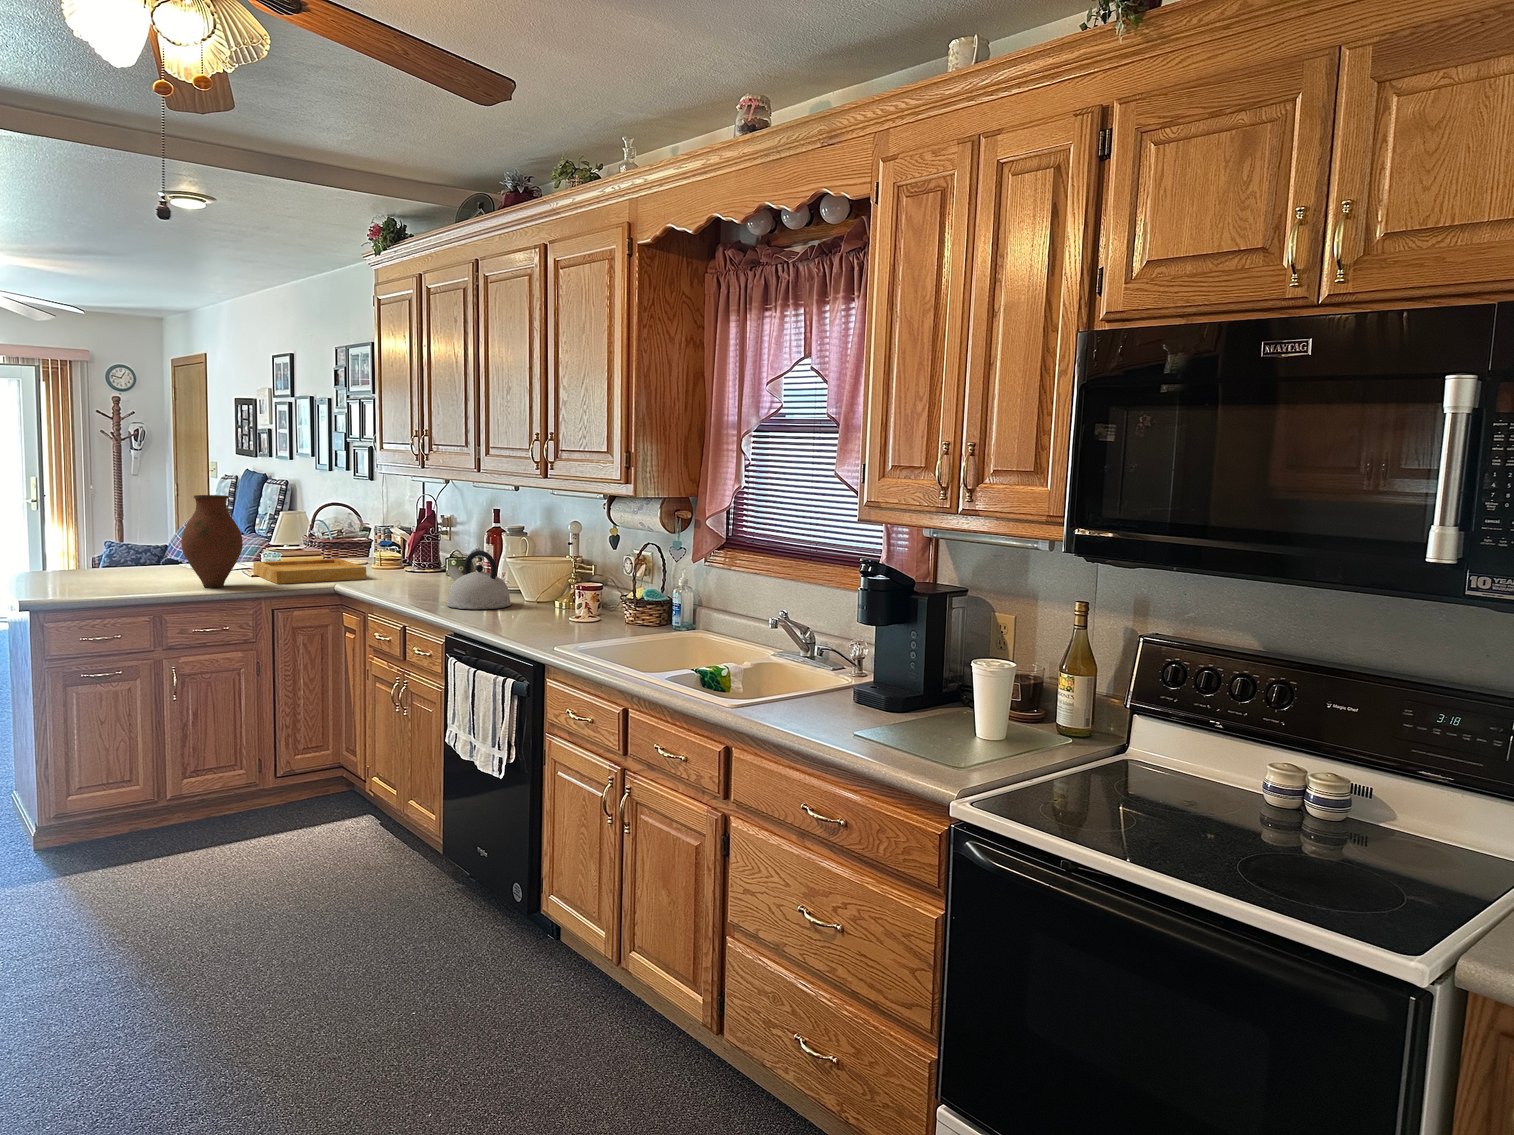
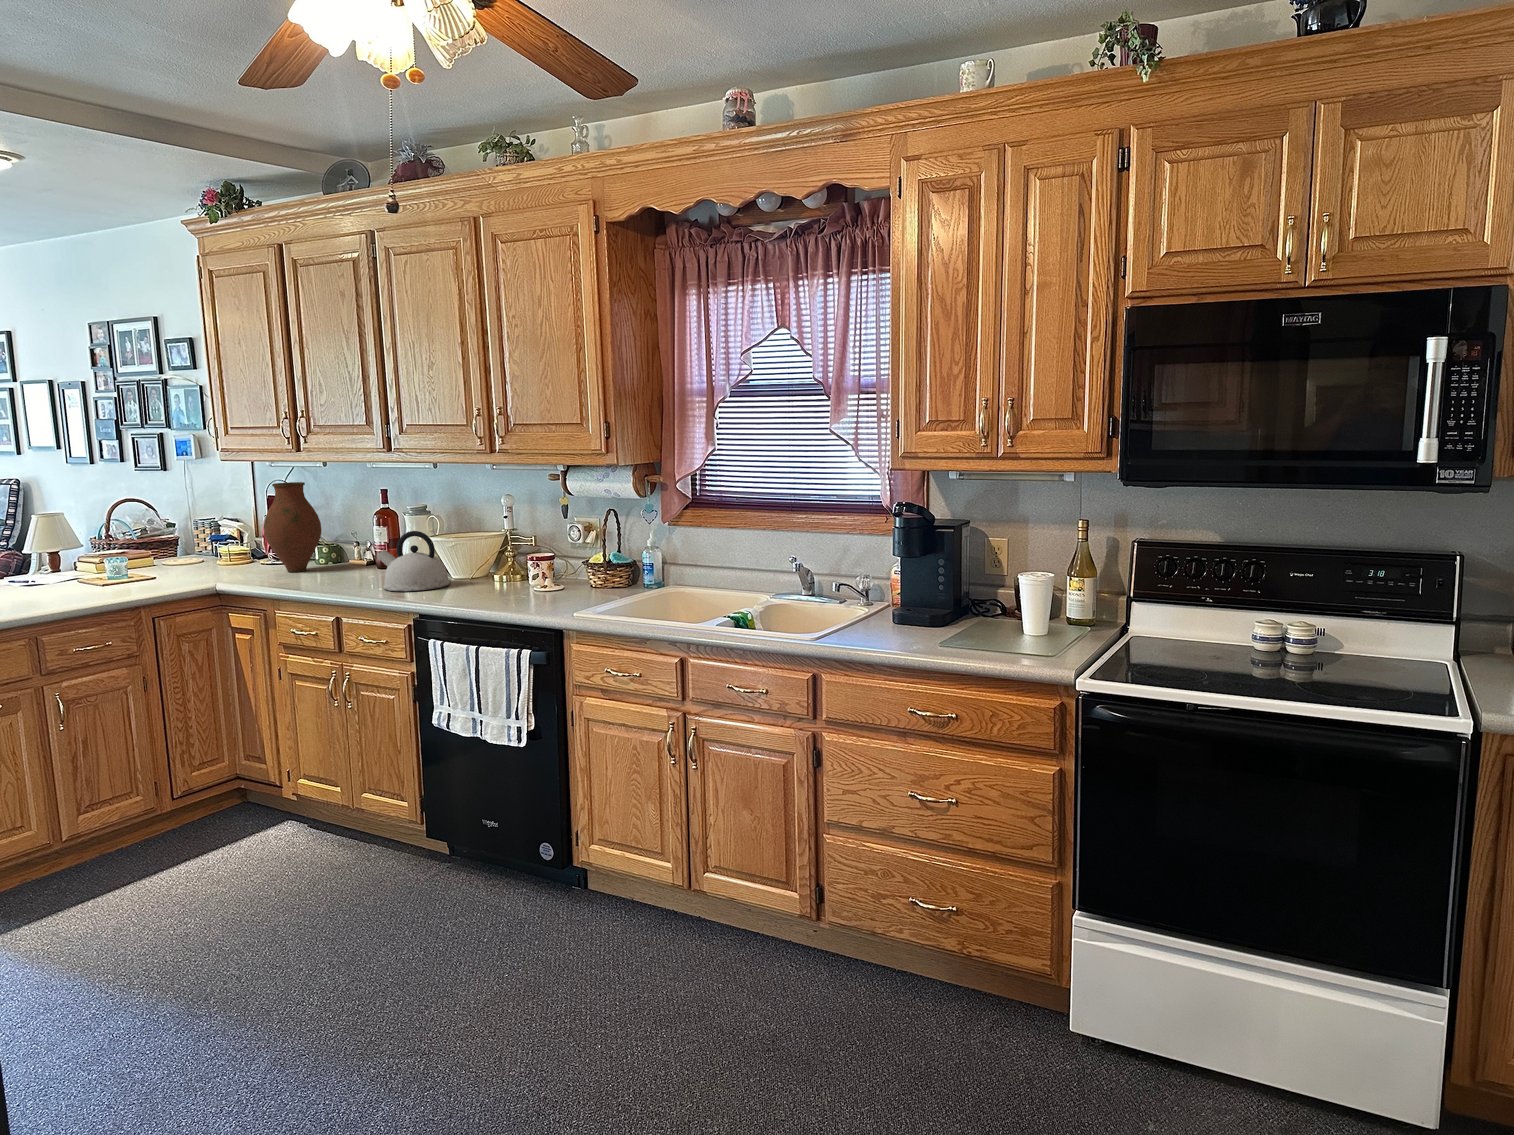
vase: present [181,495,243,588] -> present [264,482,322,572]
tray: present [253,559,366,584] -> none [98,557,242,590]

